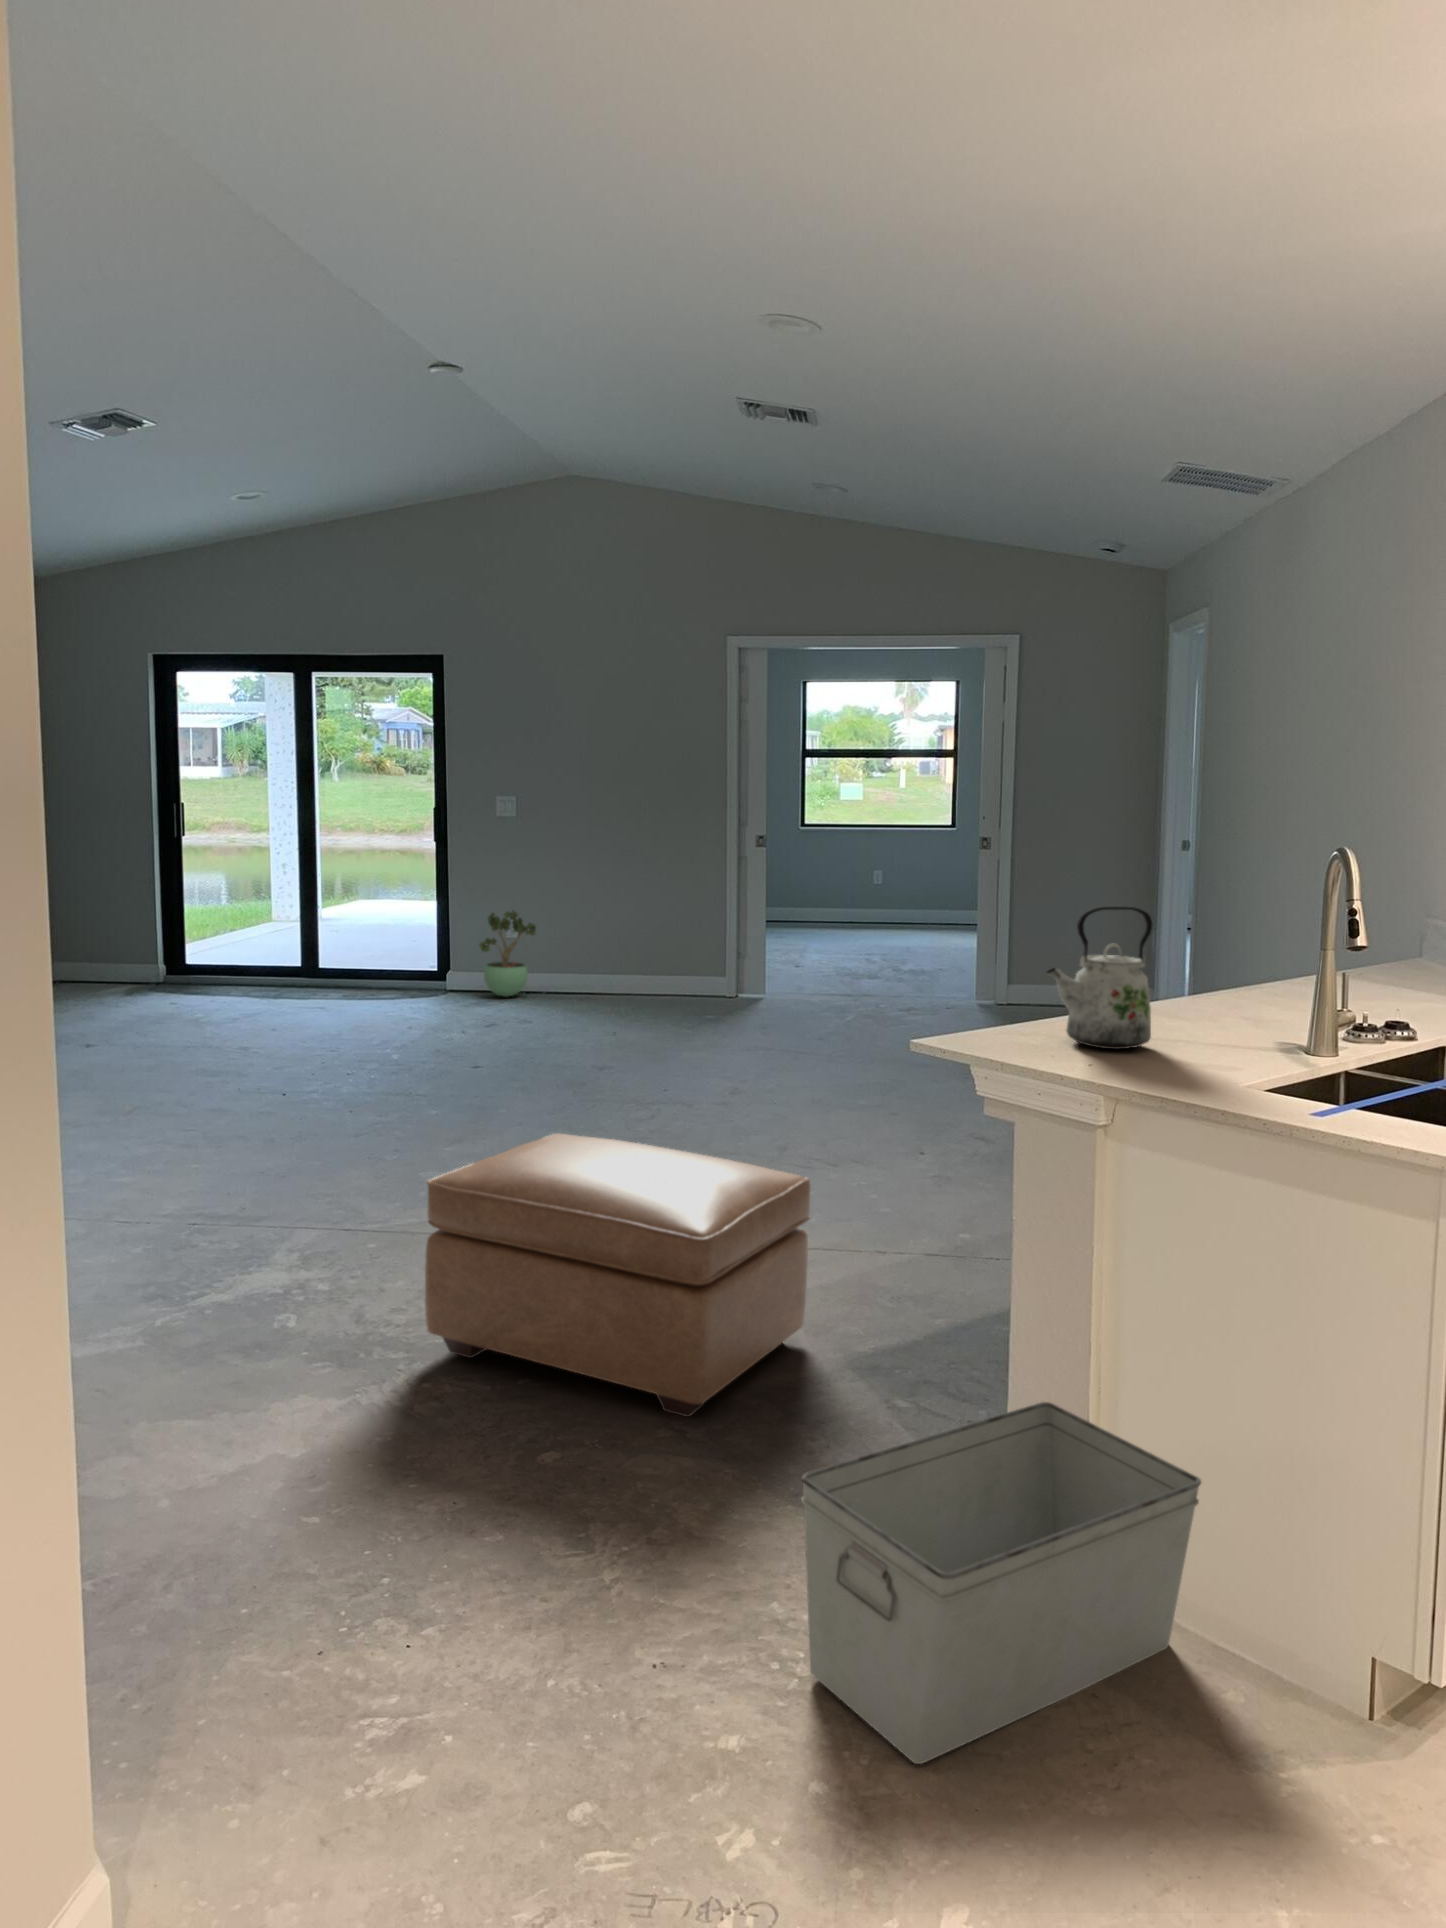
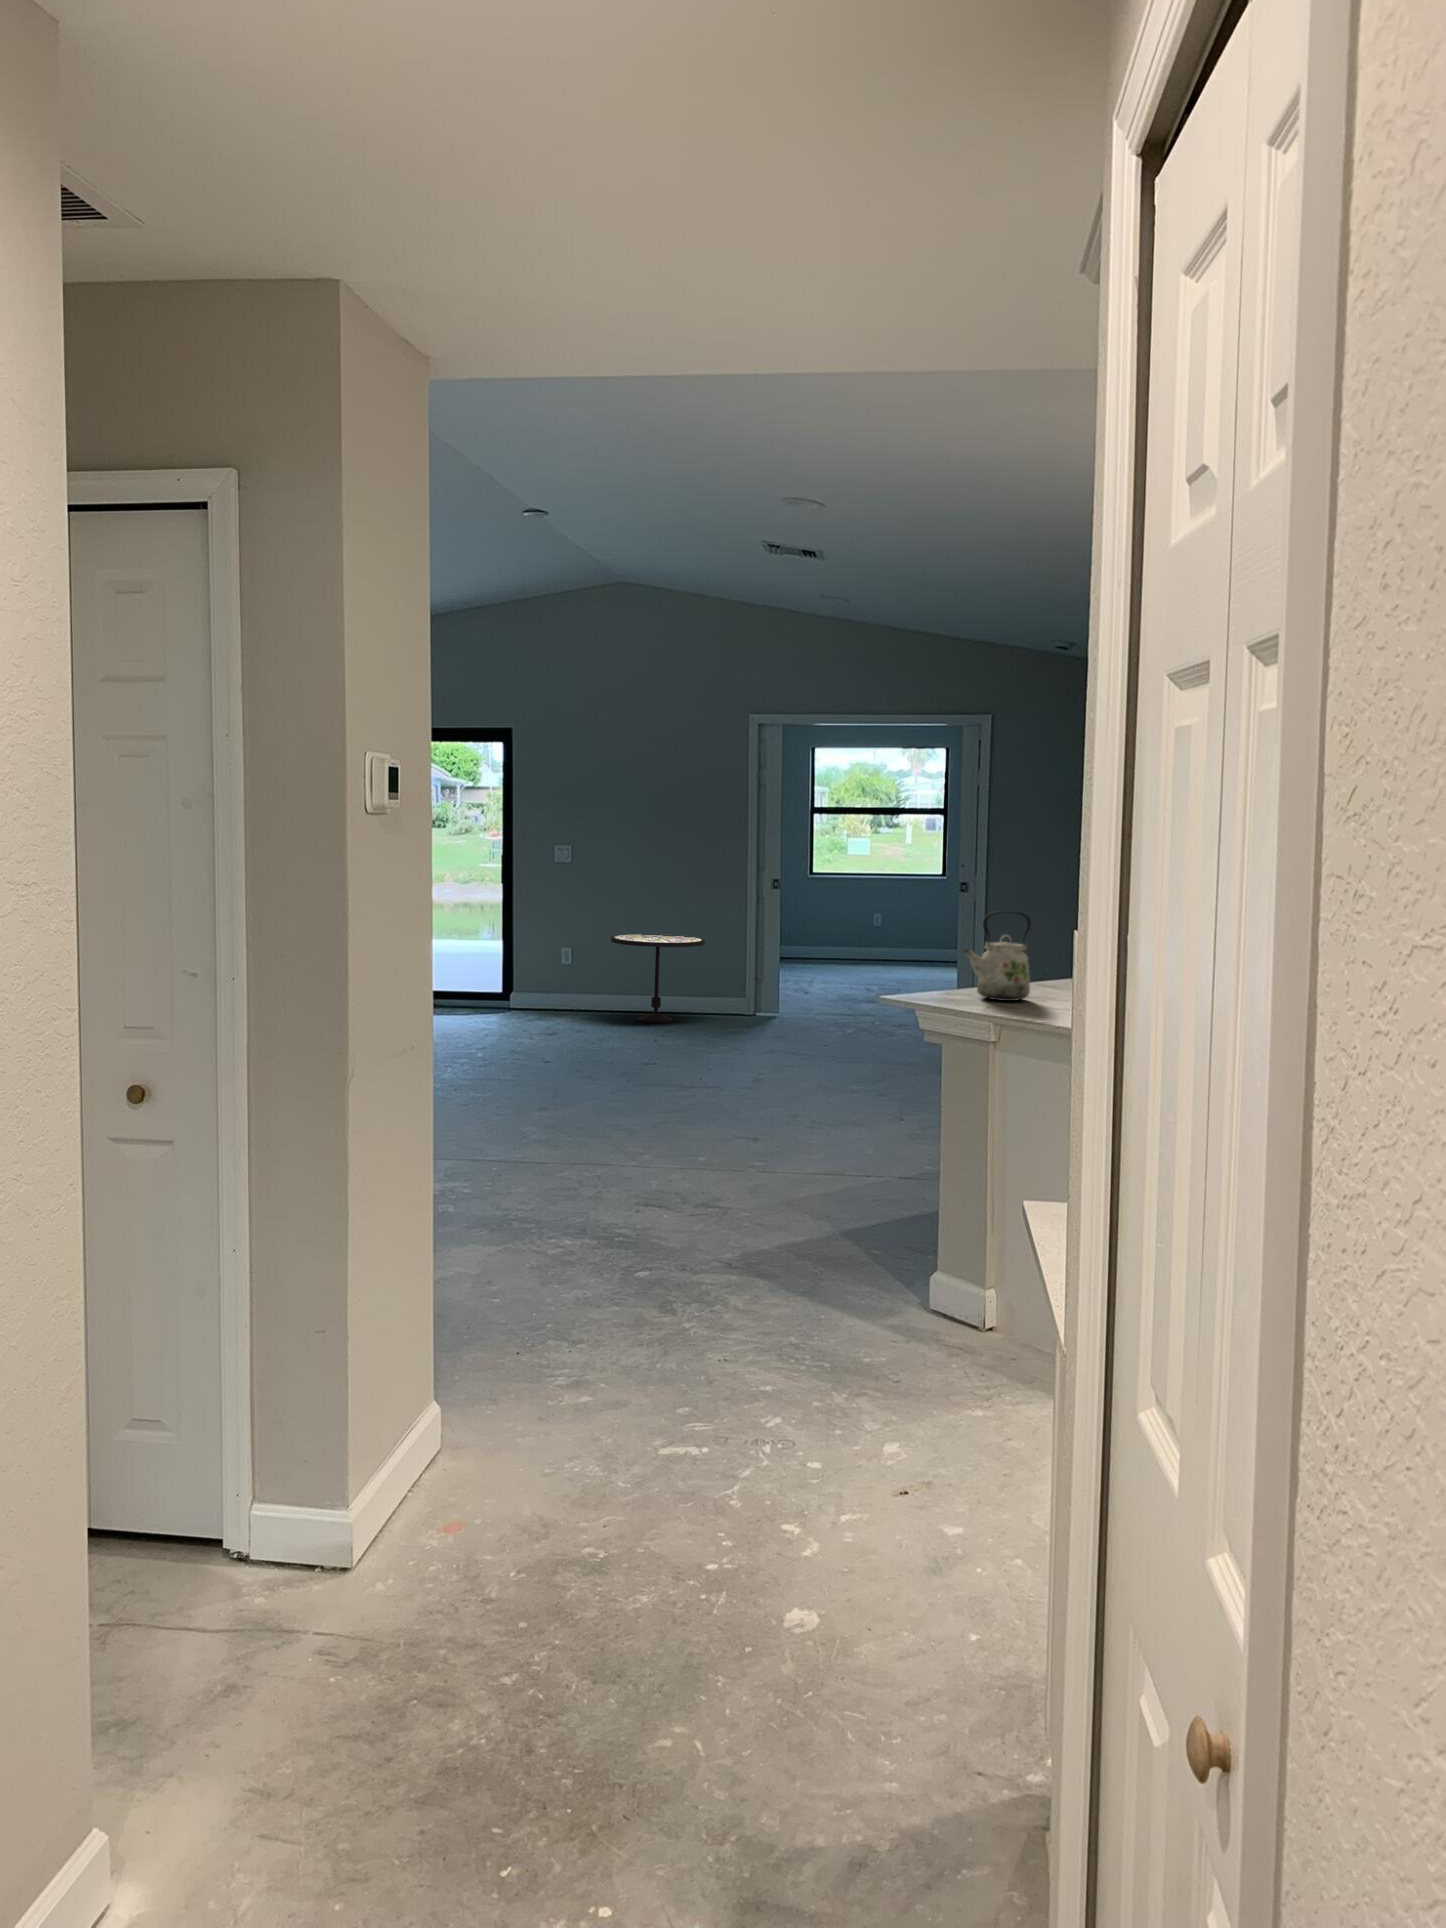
side table: none [560,900,672,1007] -> present [611,934,705,1023]
potted plant: present [480,911,536,997] -> none [541,942,590,1015]
ottoman: present [425,1134,810,1417] -> none [550,1083,816,1260]
storage bin: present [801,1402,1201,1764] -> none [808,1219,1048,1395]

